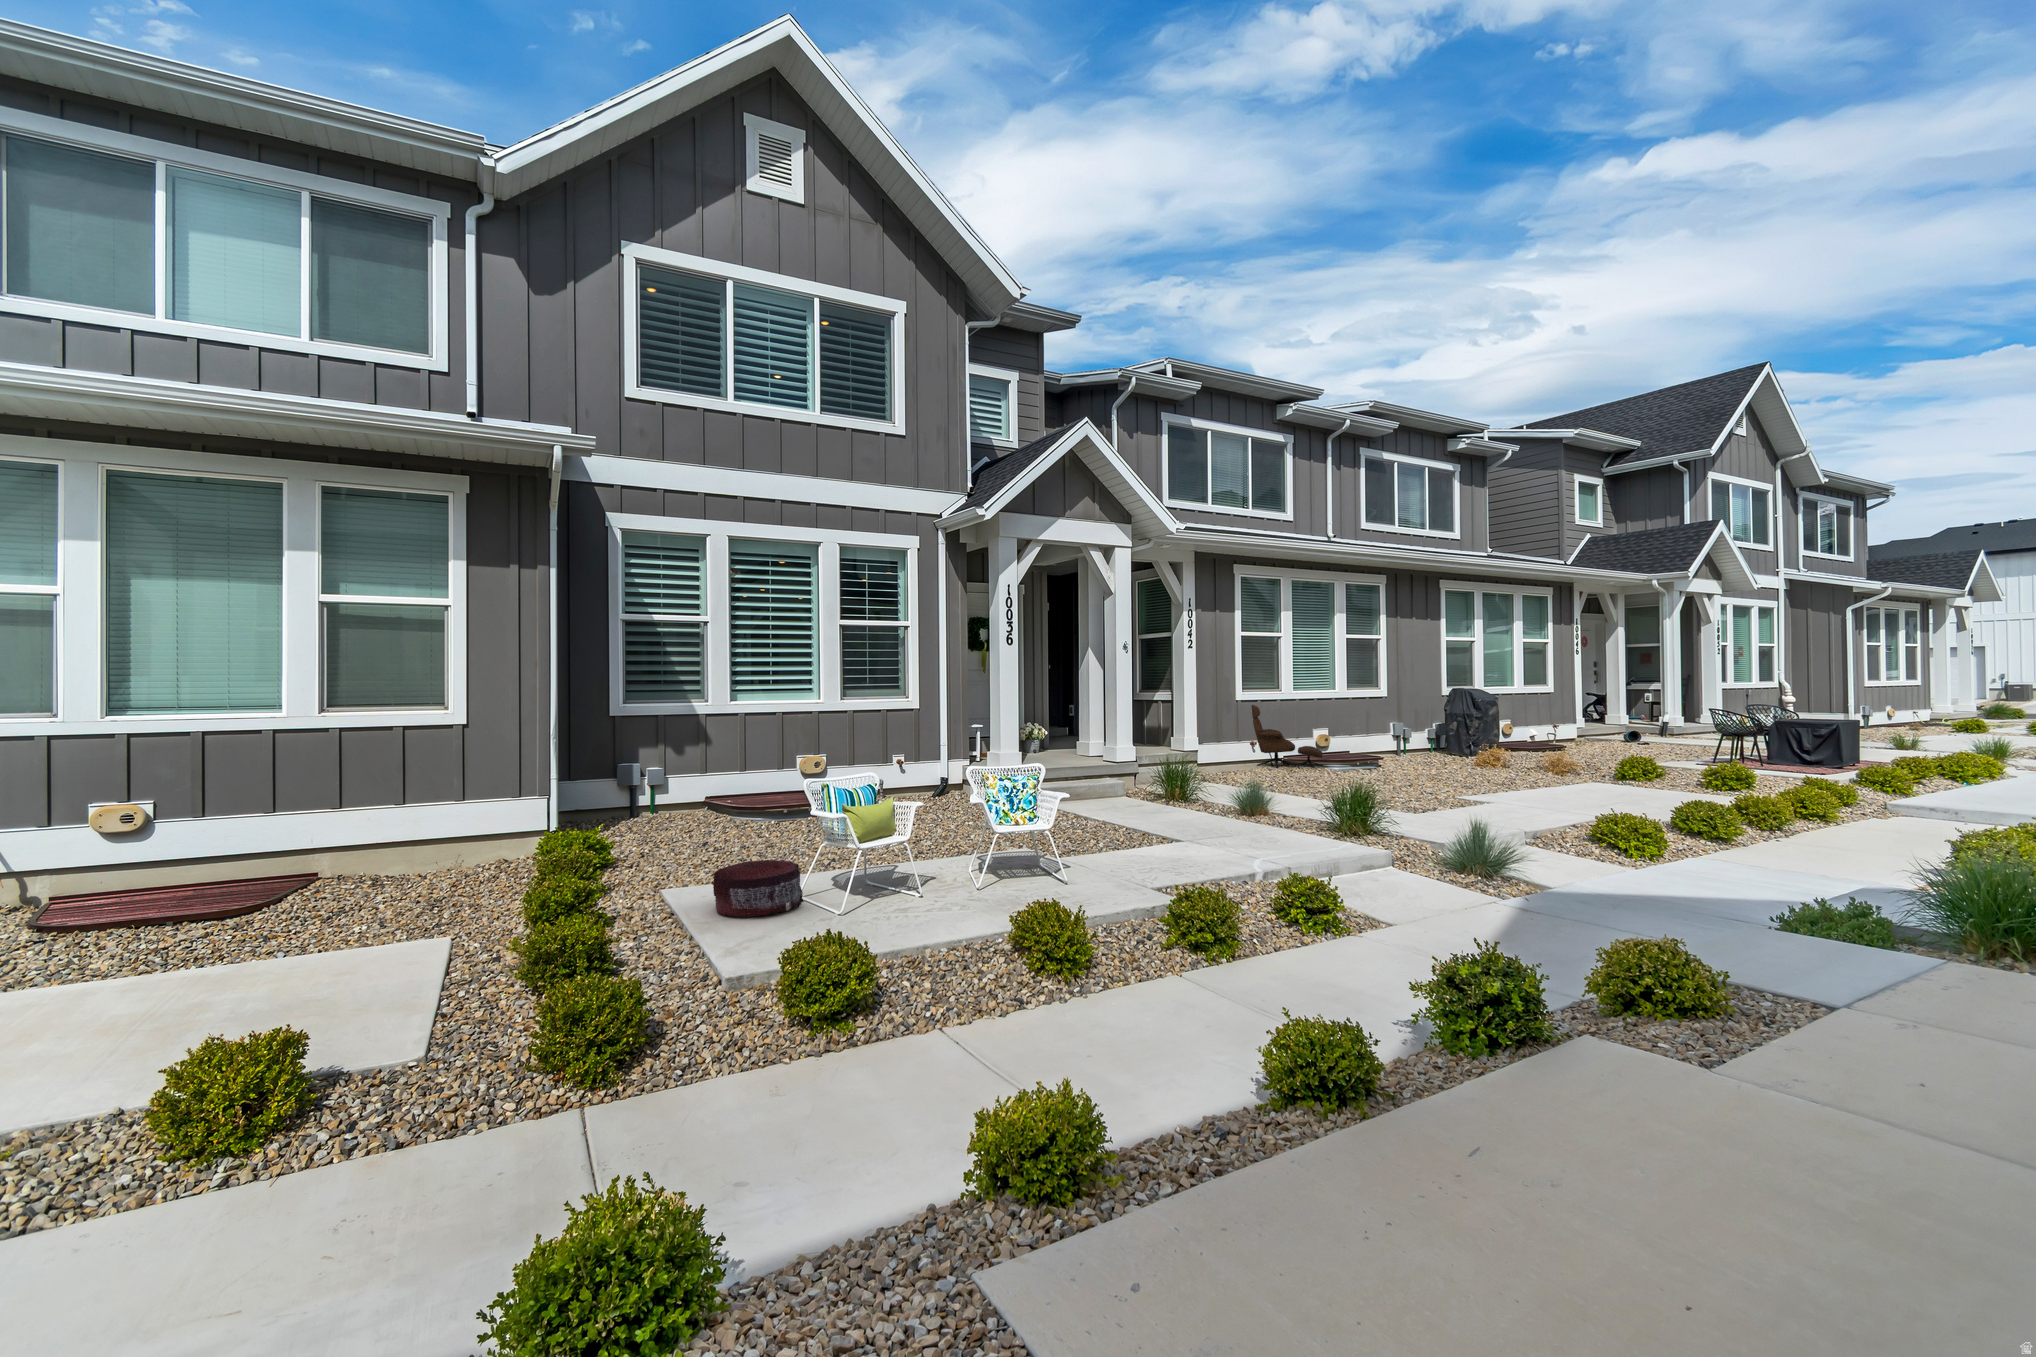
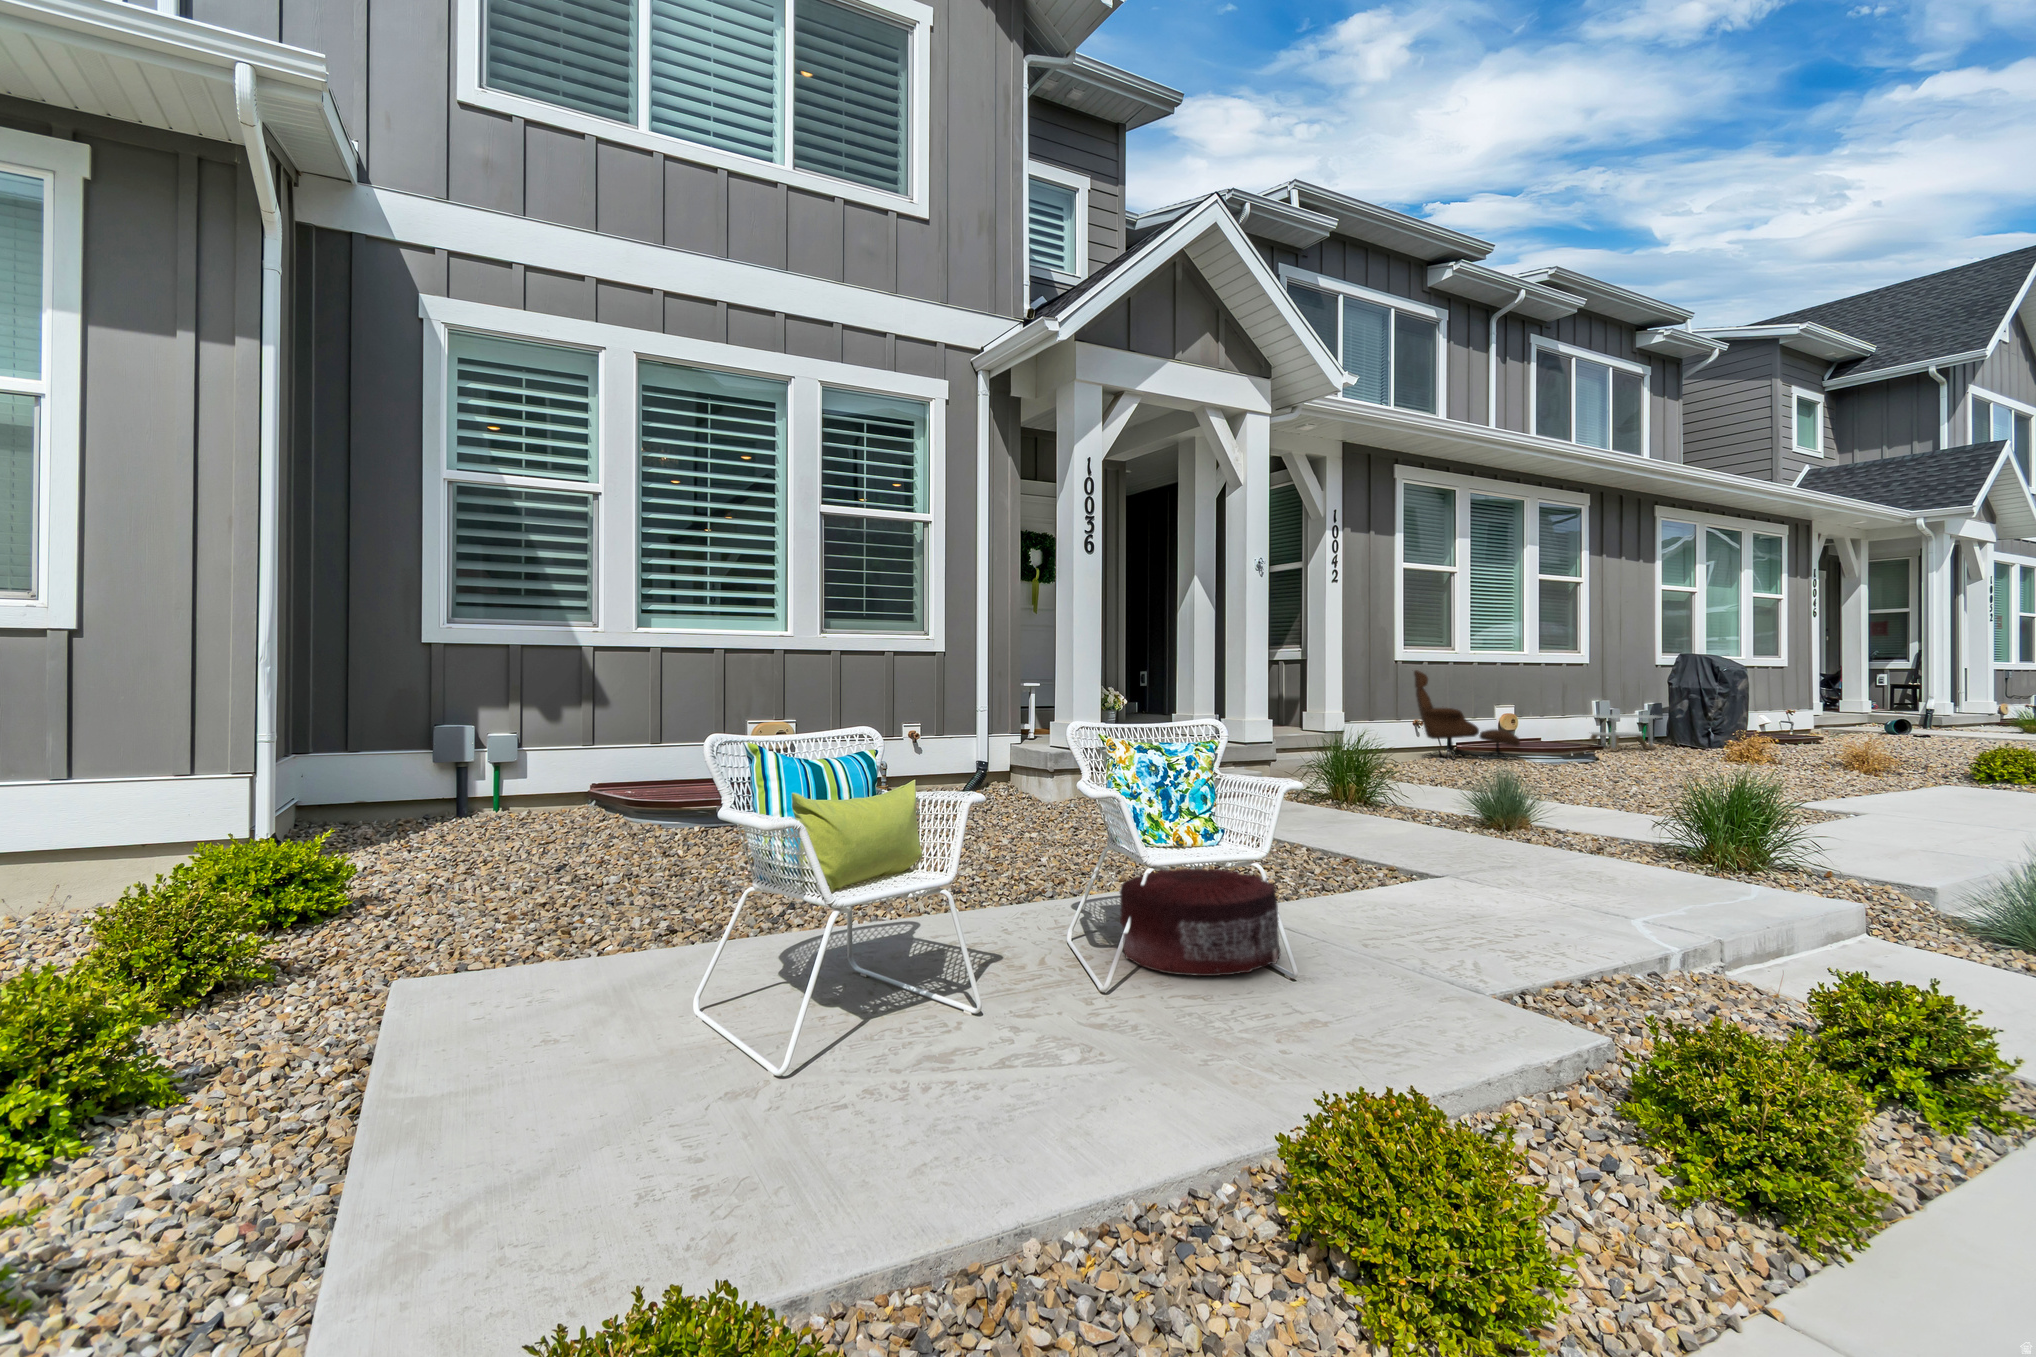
round table: none [1372,732,1436,760] -> present [1574,714,1657,751]
pouf: present [712,860,804,917] -> present [1120,868,1281,976]

